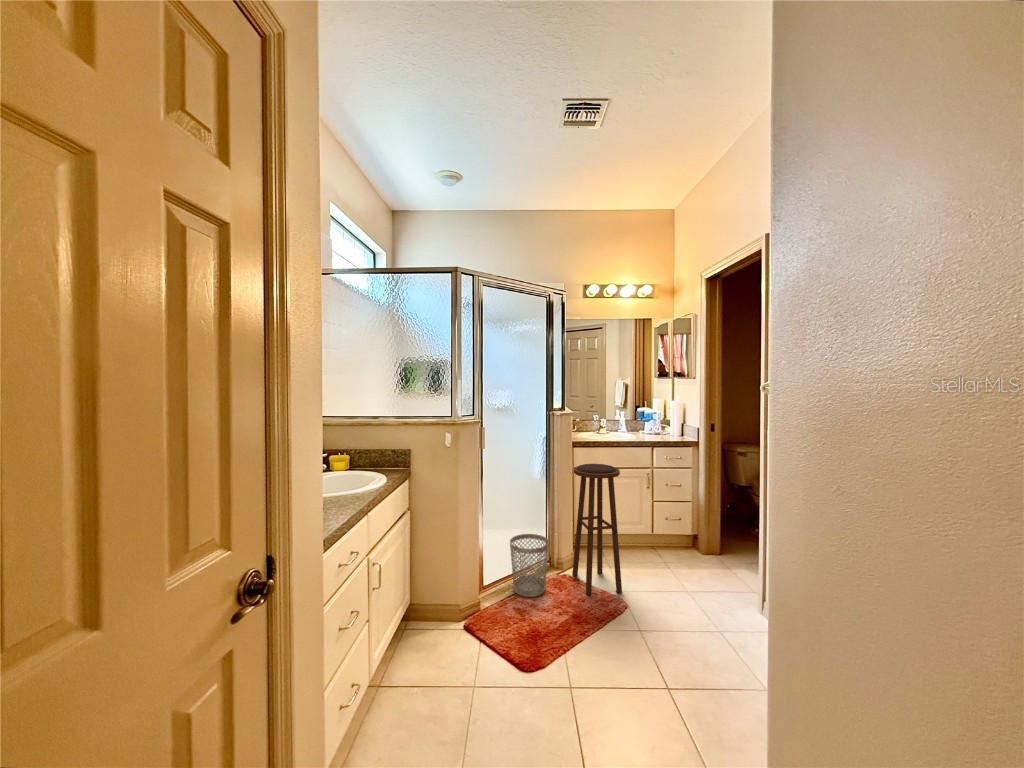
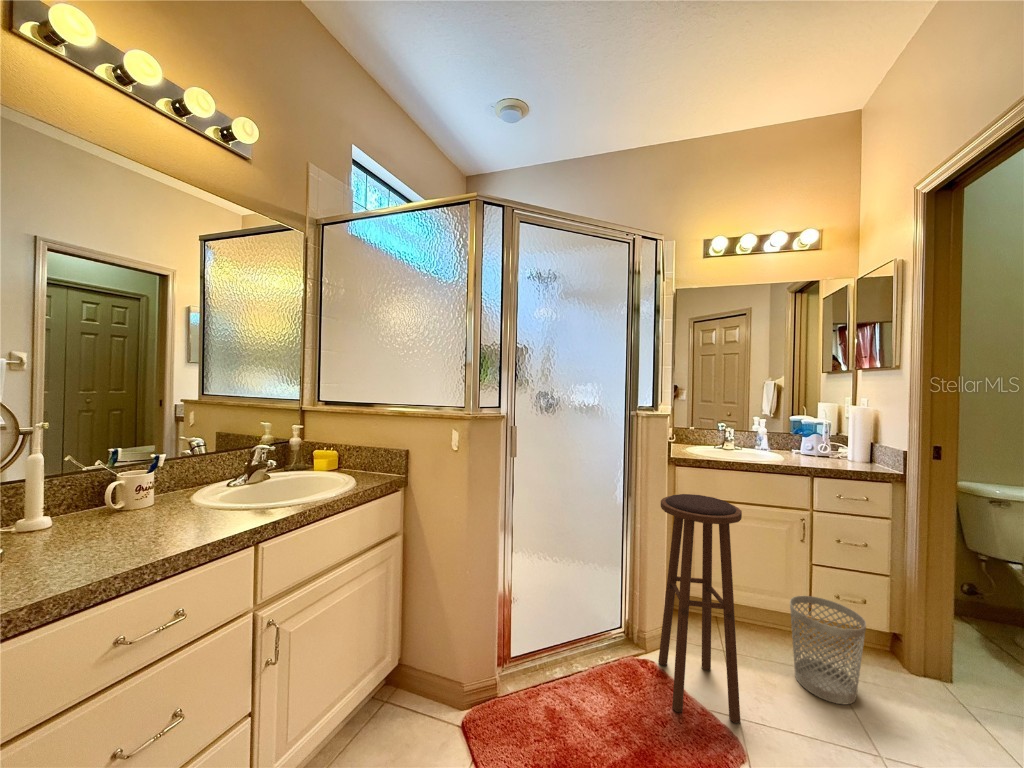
wastebasket: present [510,534,549,597] -> present [790,596,866,704]

